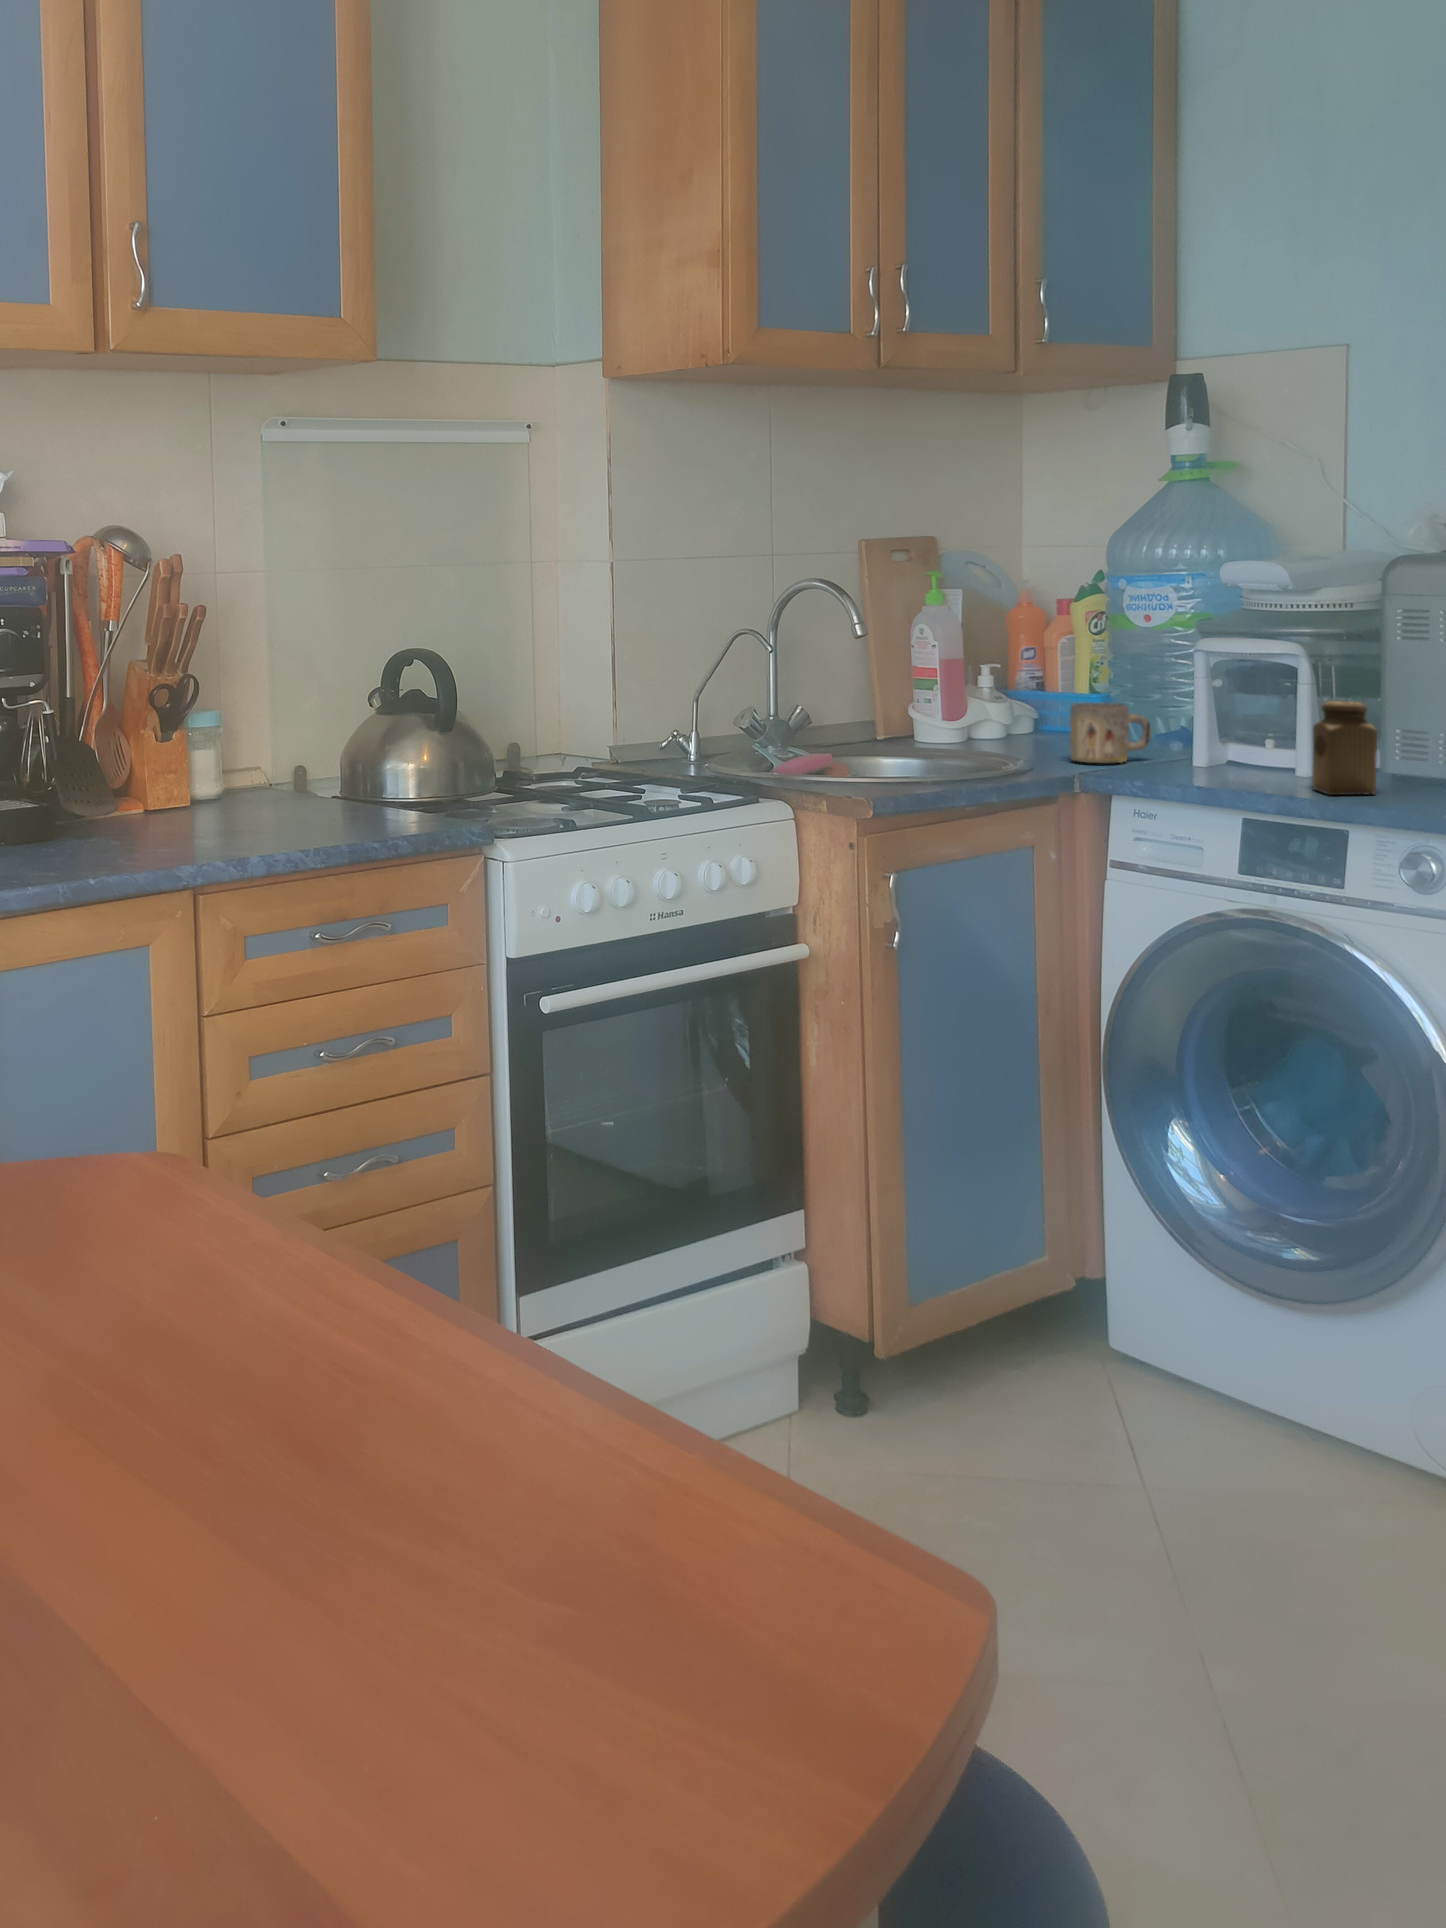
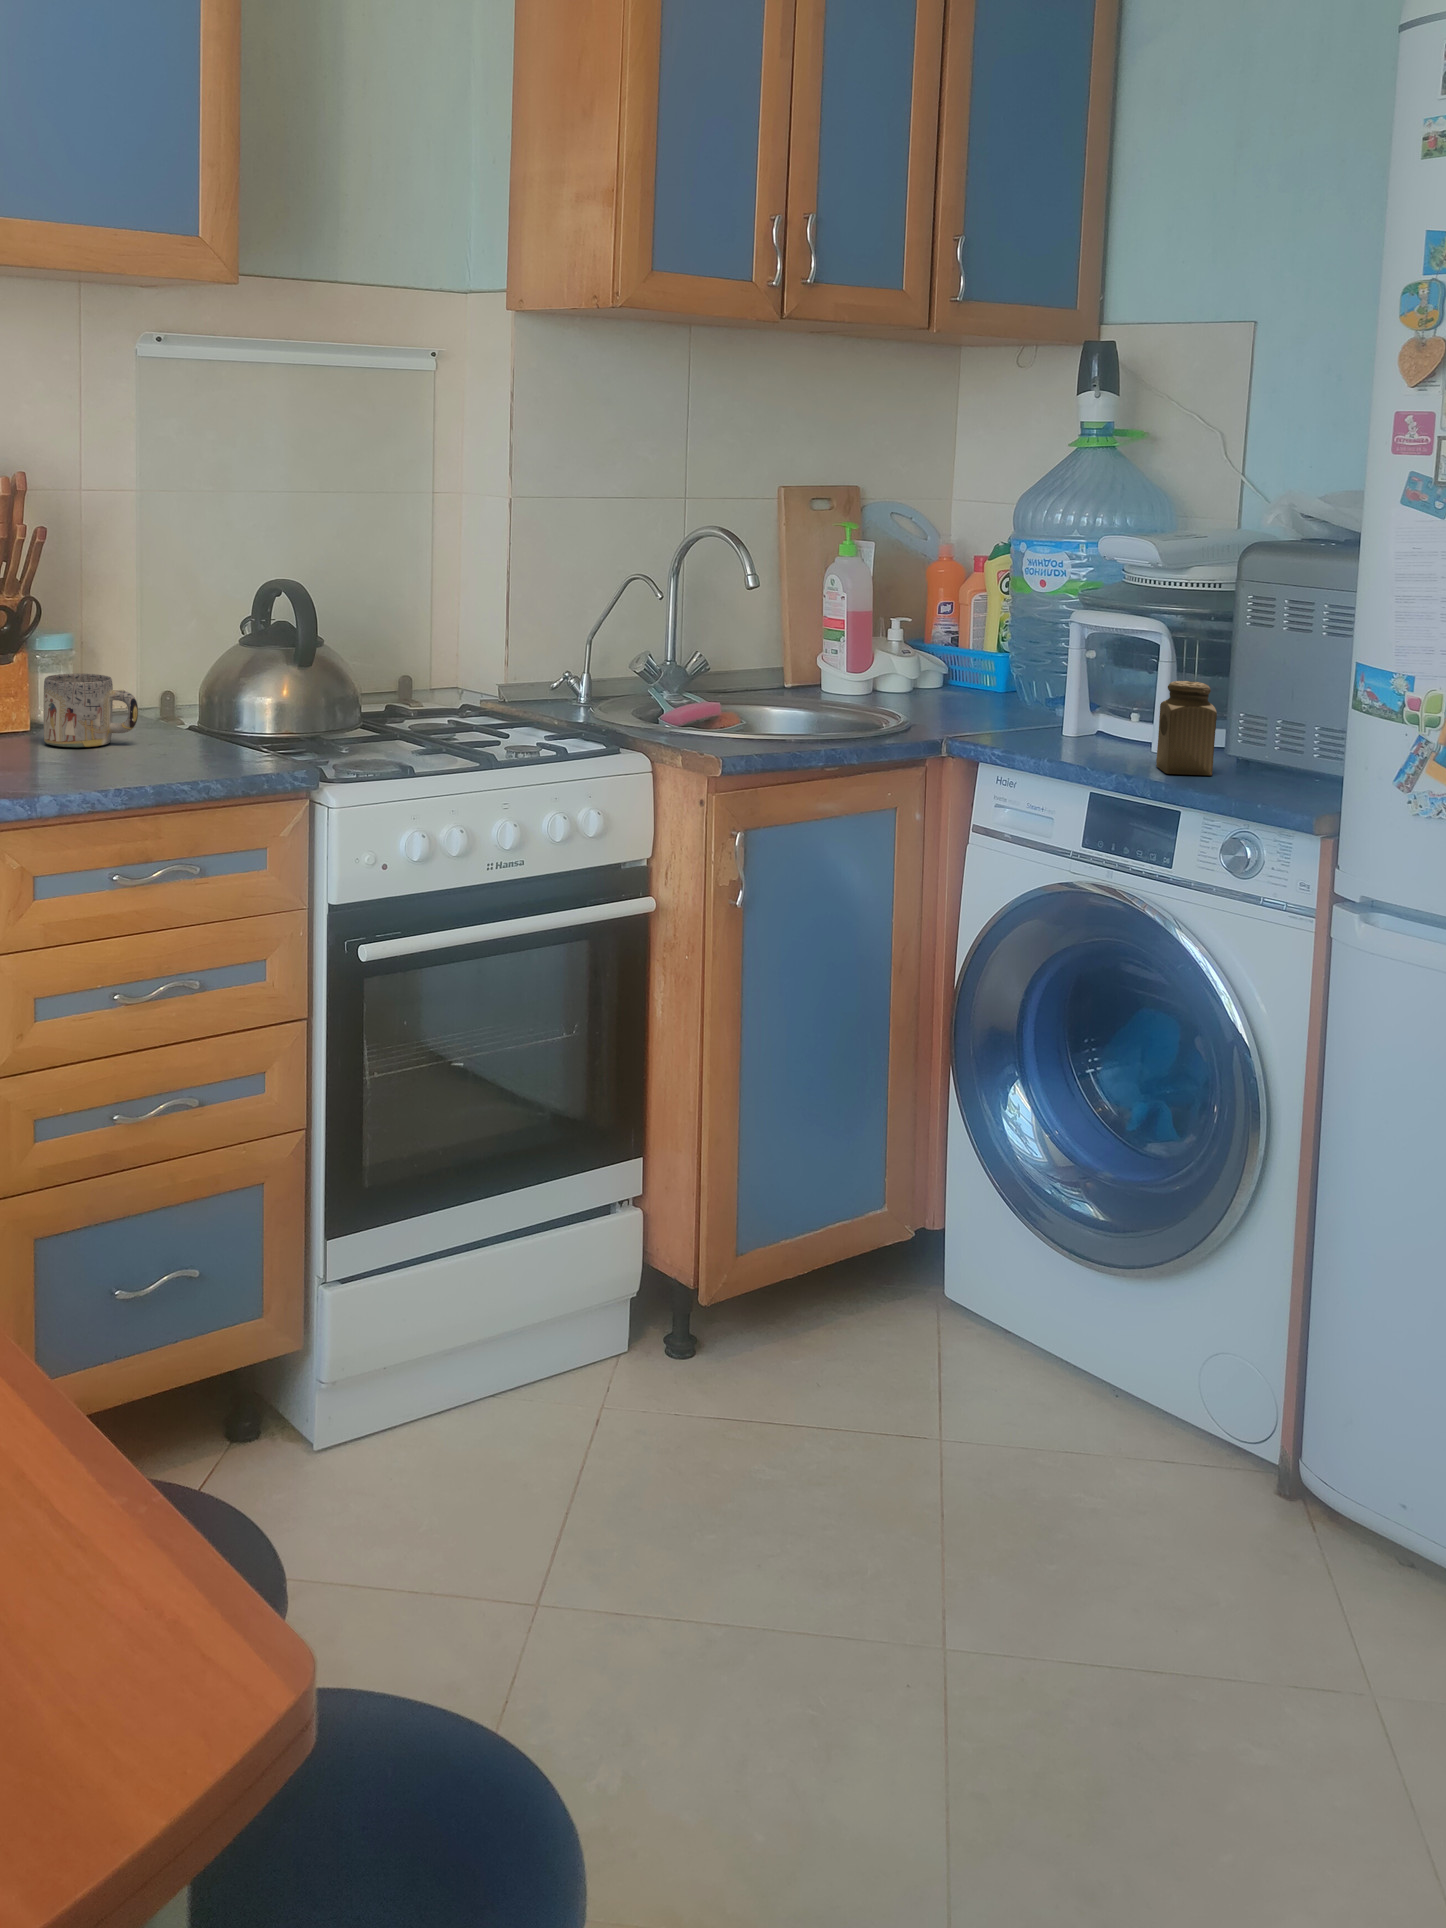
mug: present [1070,702,1151,763] -> present [43,674,138,747]

